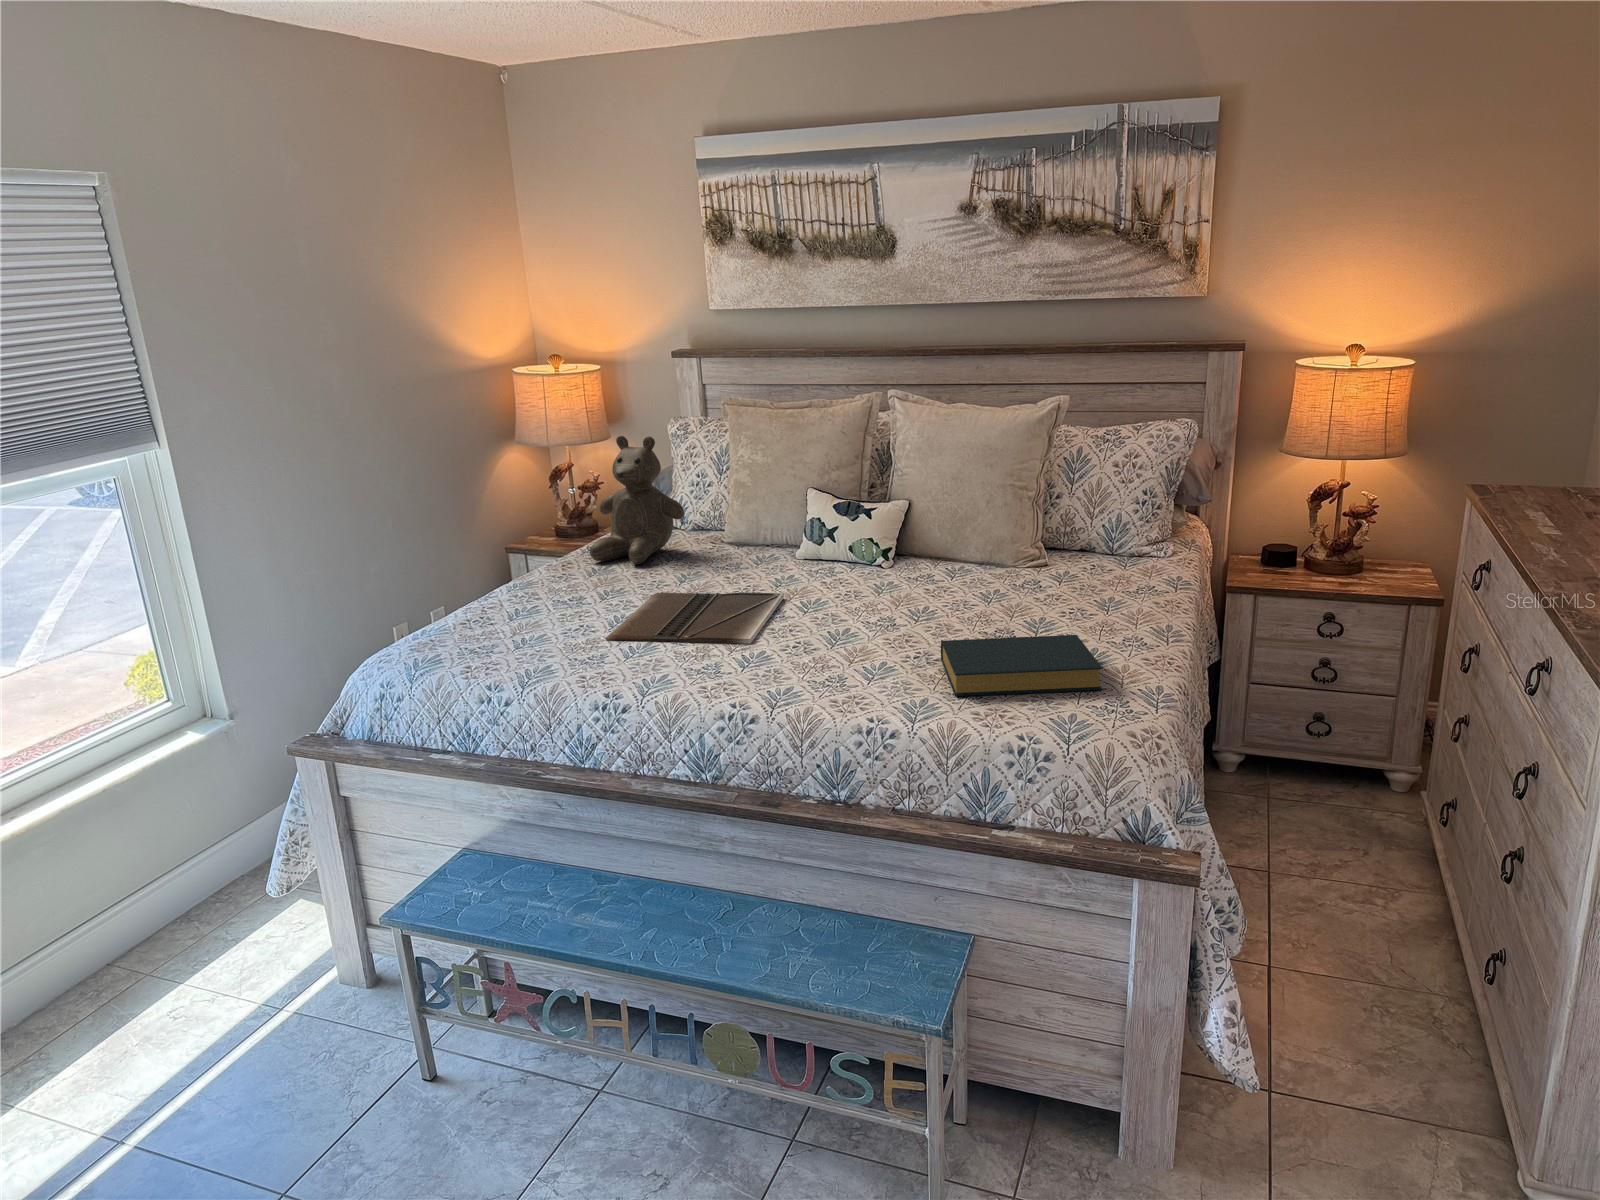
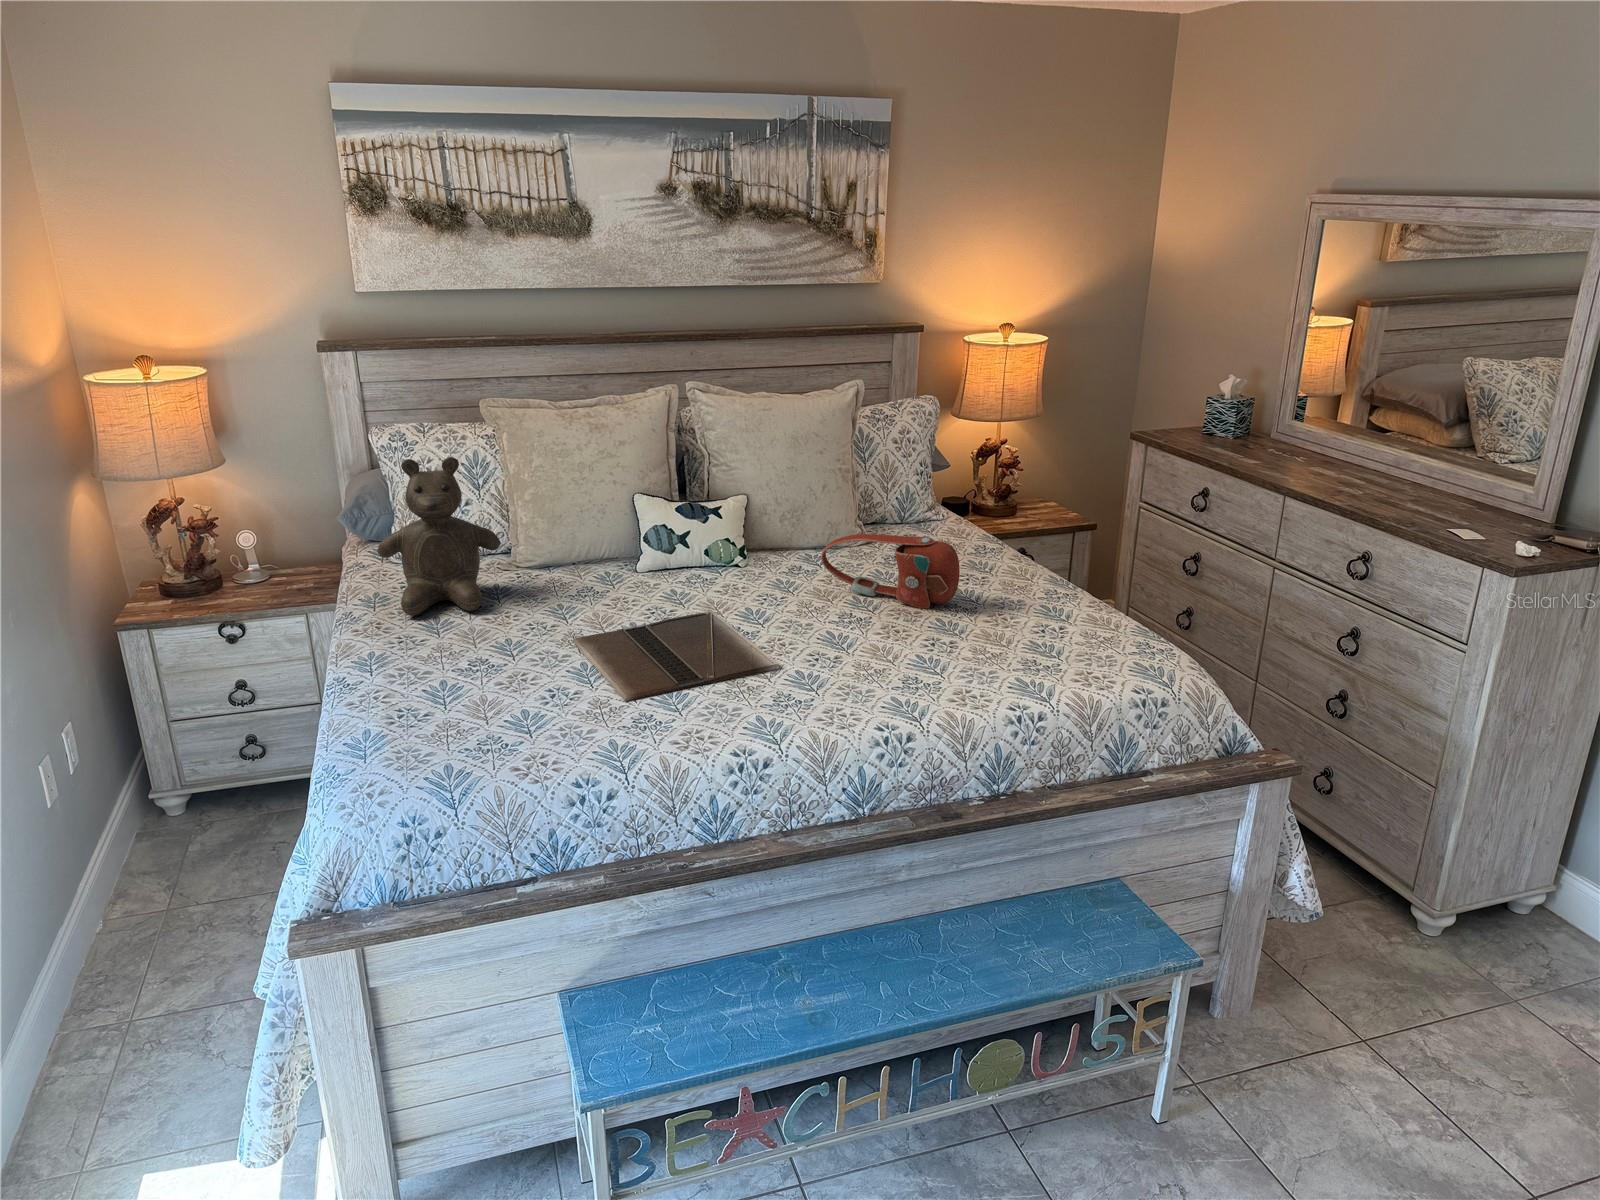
handbag: none [907,541,1010,627] -> present [821,534,960,608]
hardback book: present [941,635,1103,696] -> none [968,598,1120,672]

